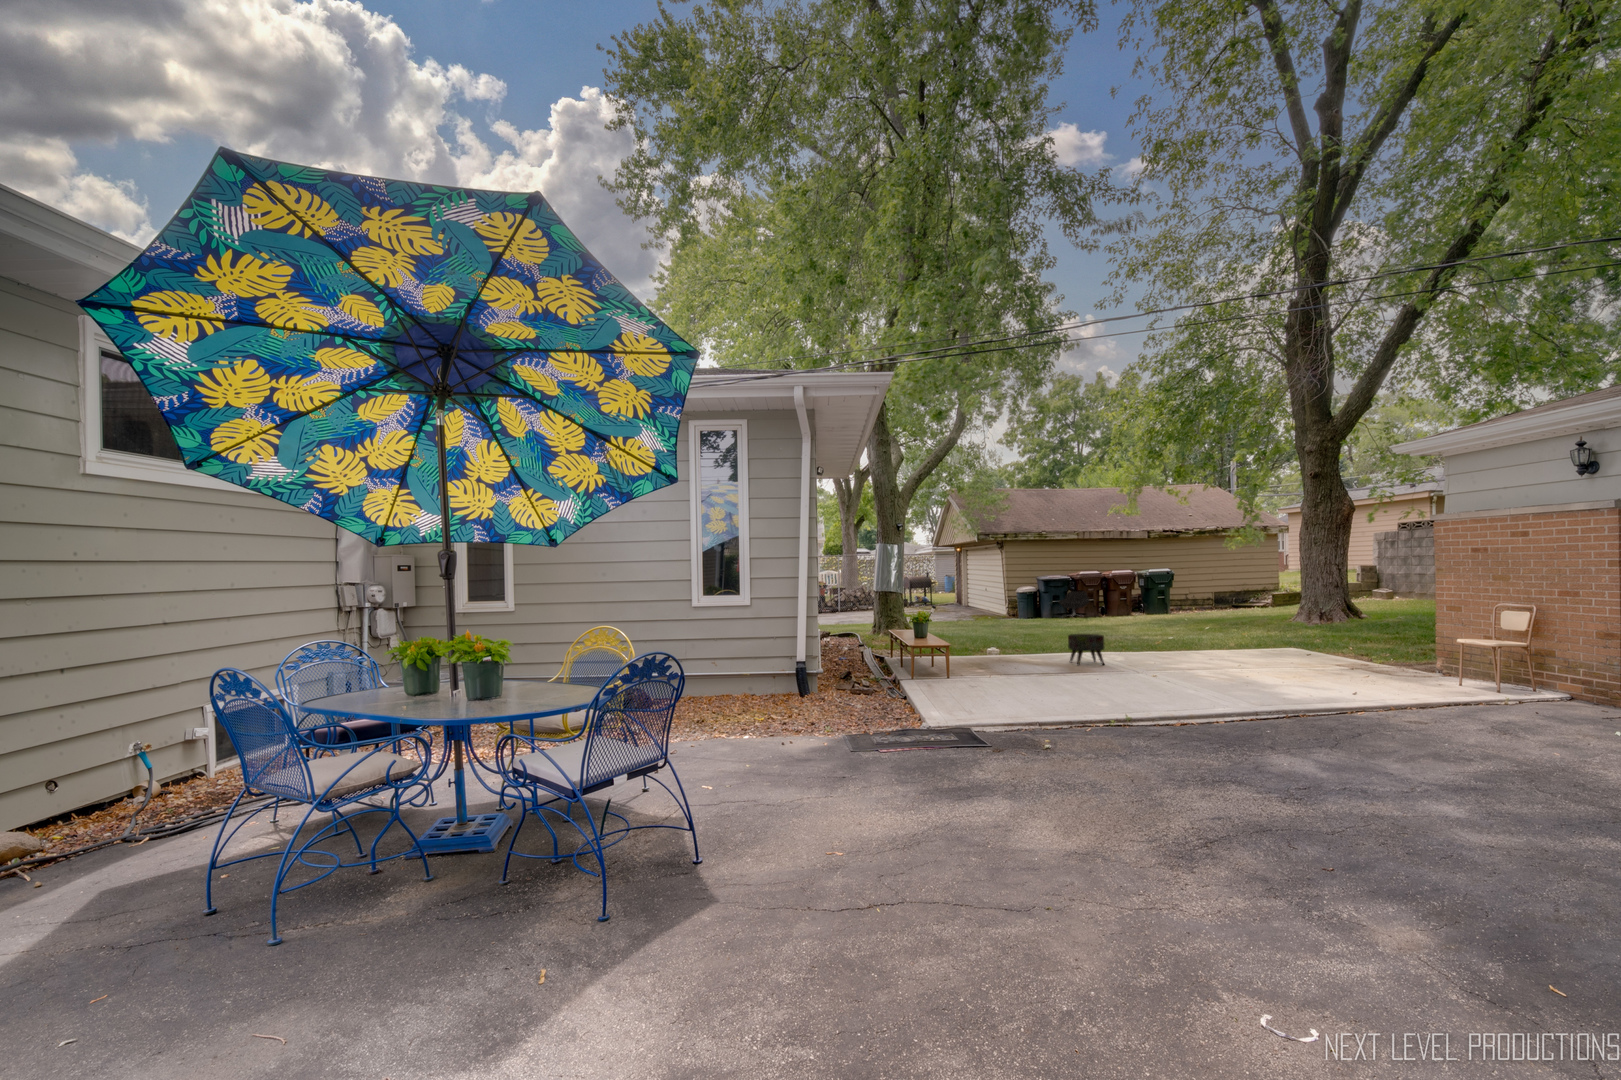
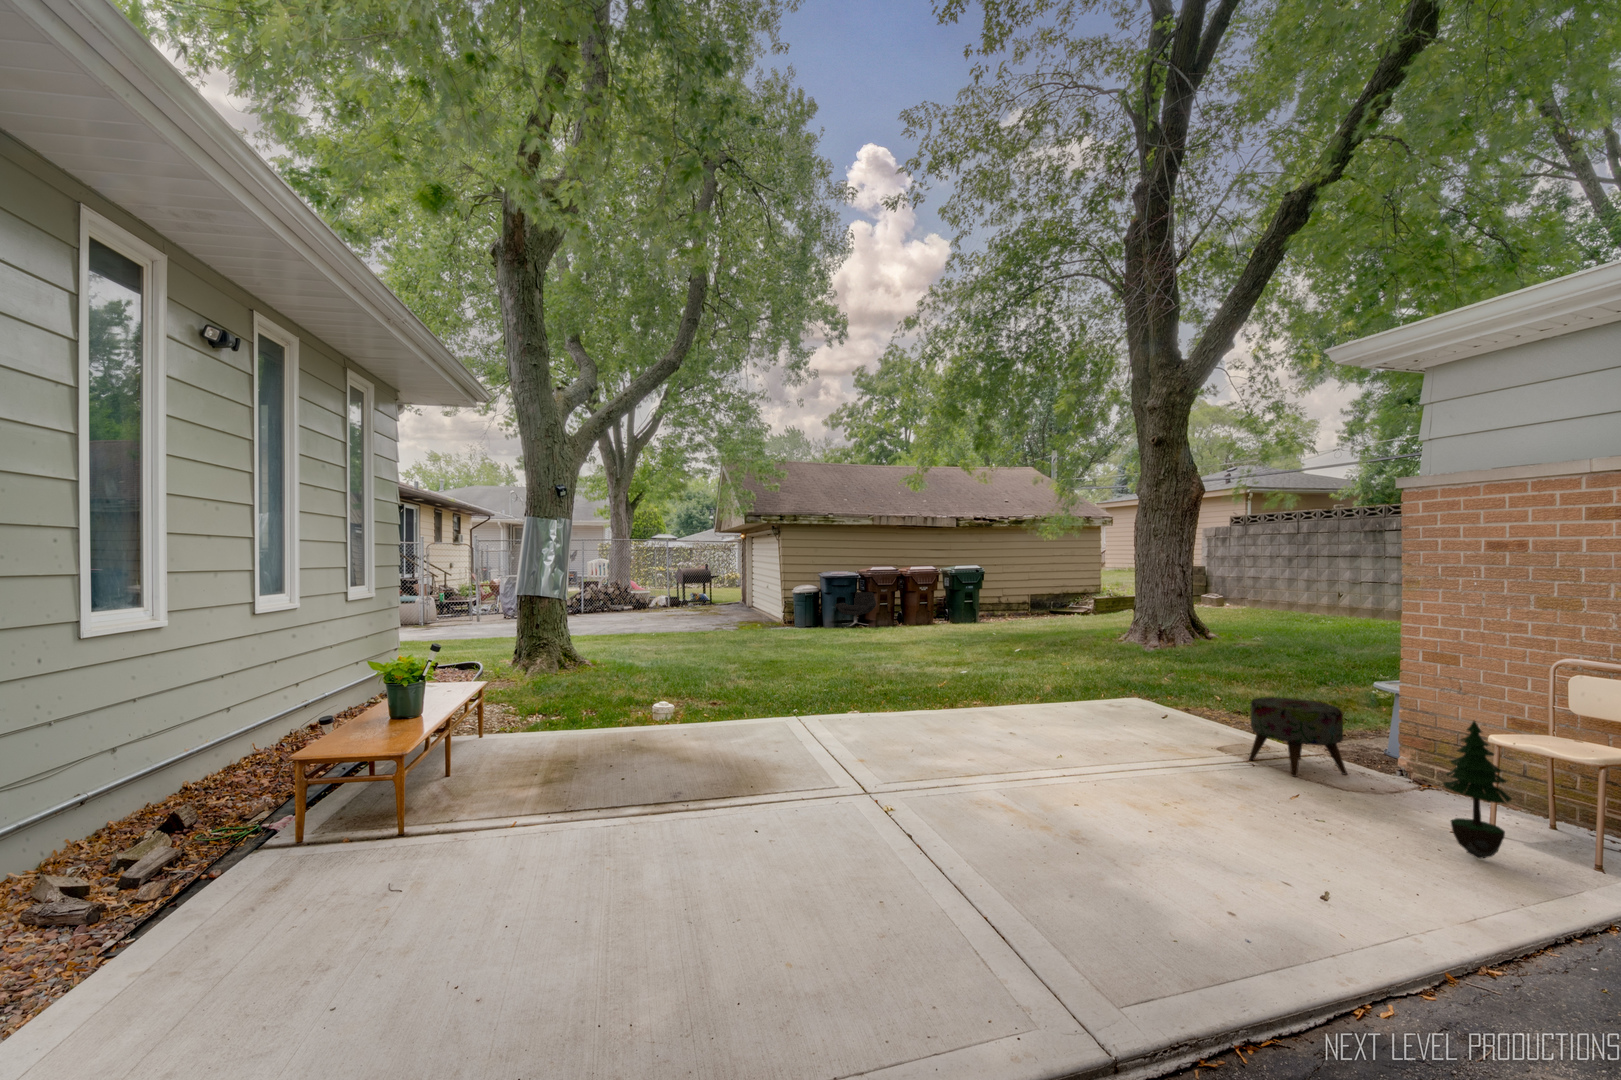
potted tree: none [1415,625,1439,677] -> present [1444,721,1511,859]
ottoman: present [1068,634,1105,665] -> present [1249,697,1347,777]

